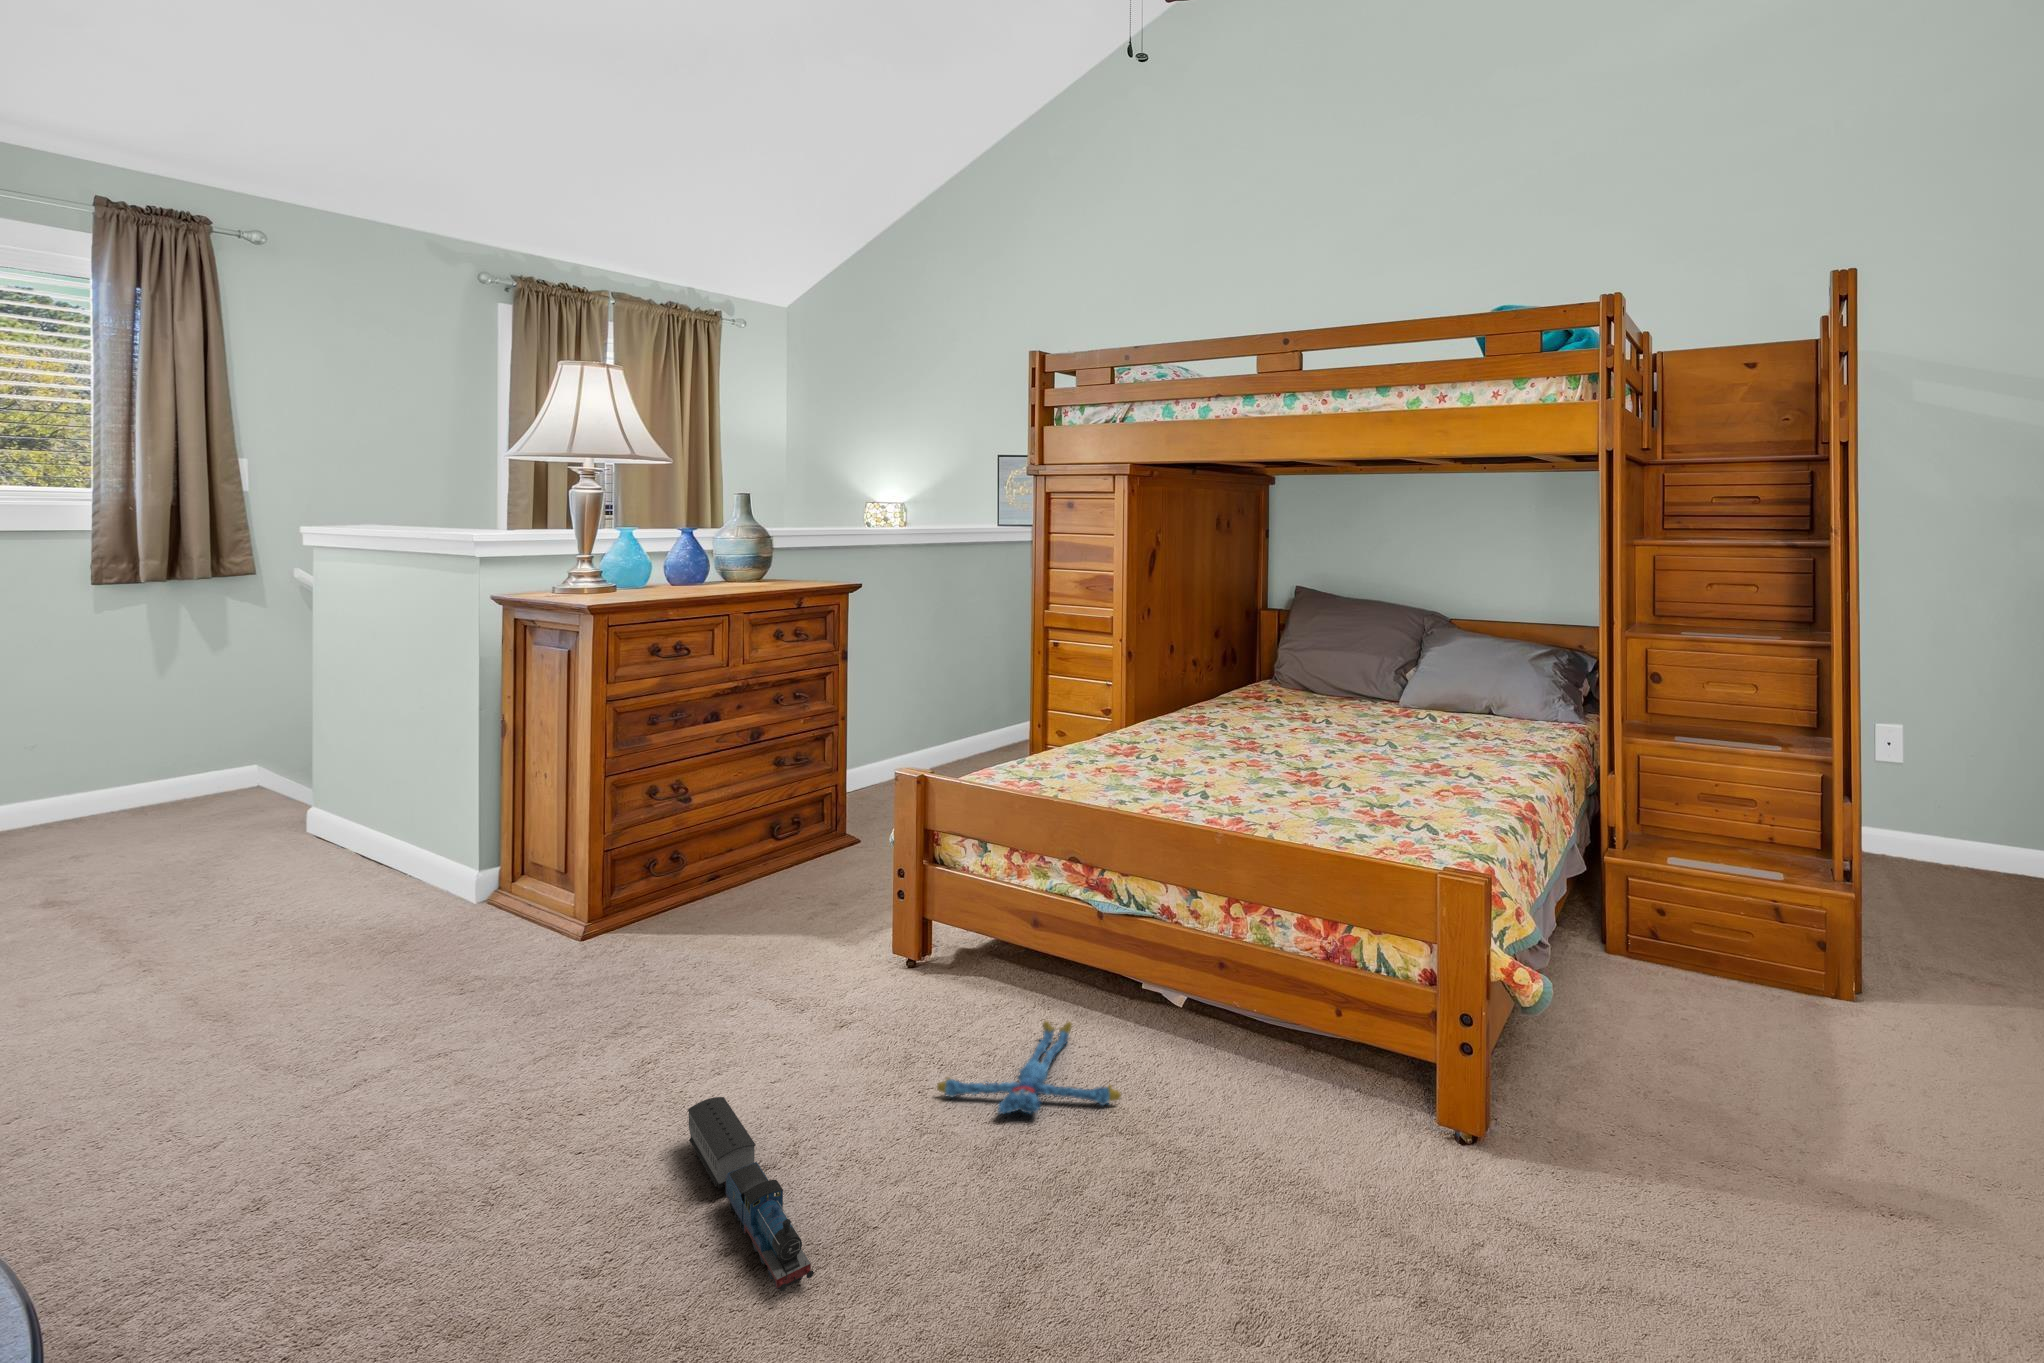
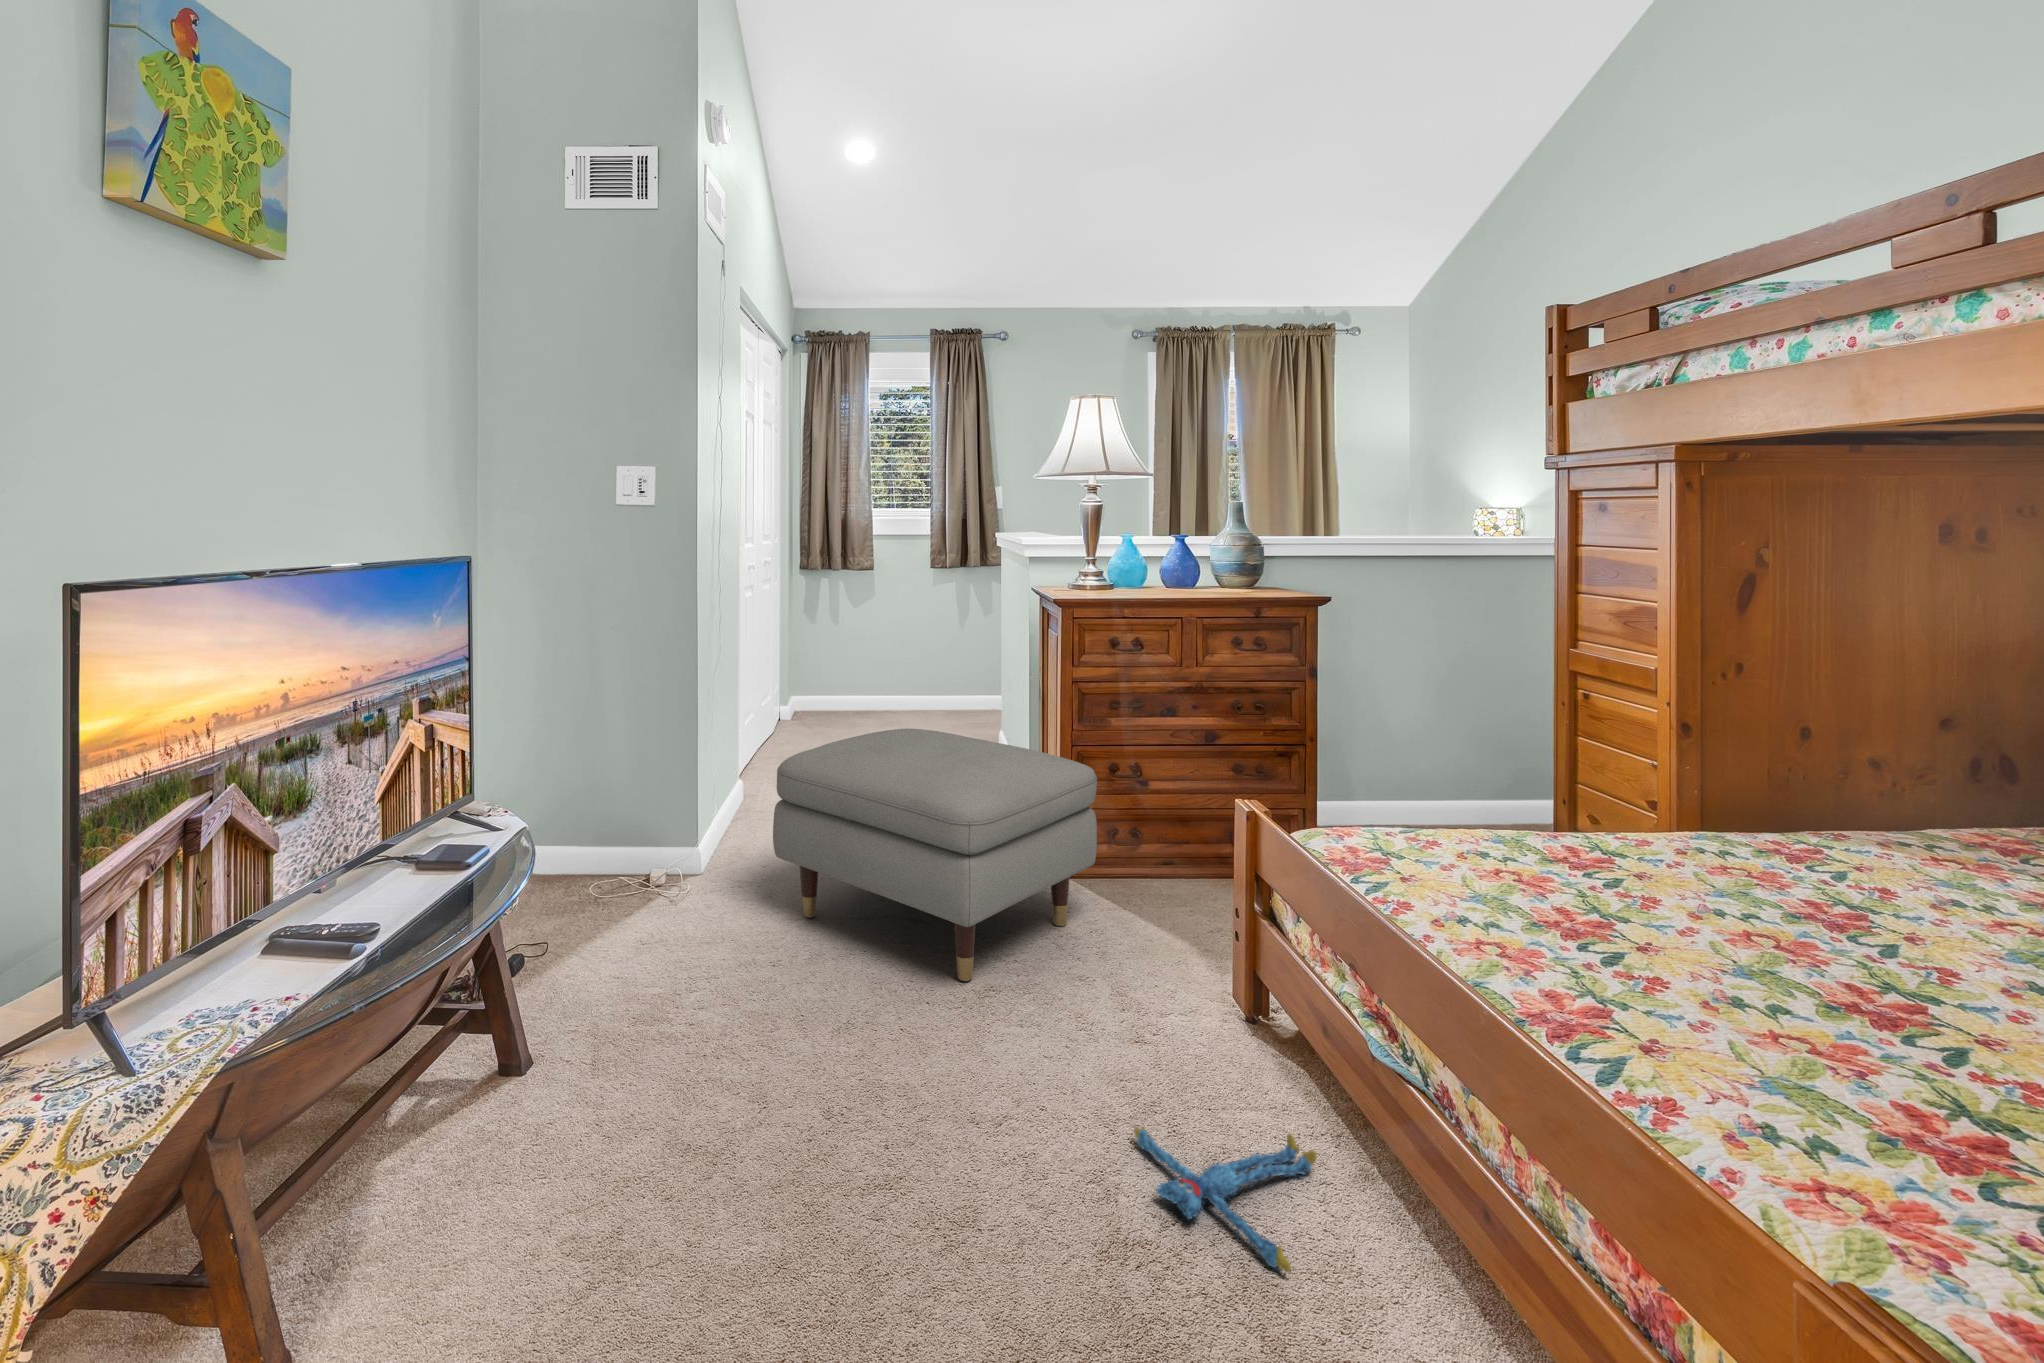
ottoman: none [172,787,711,1132] -> present [773,728,1097,981]
toy train: present [688,1097,814,1291] -> none [869,1026,973,1211]

